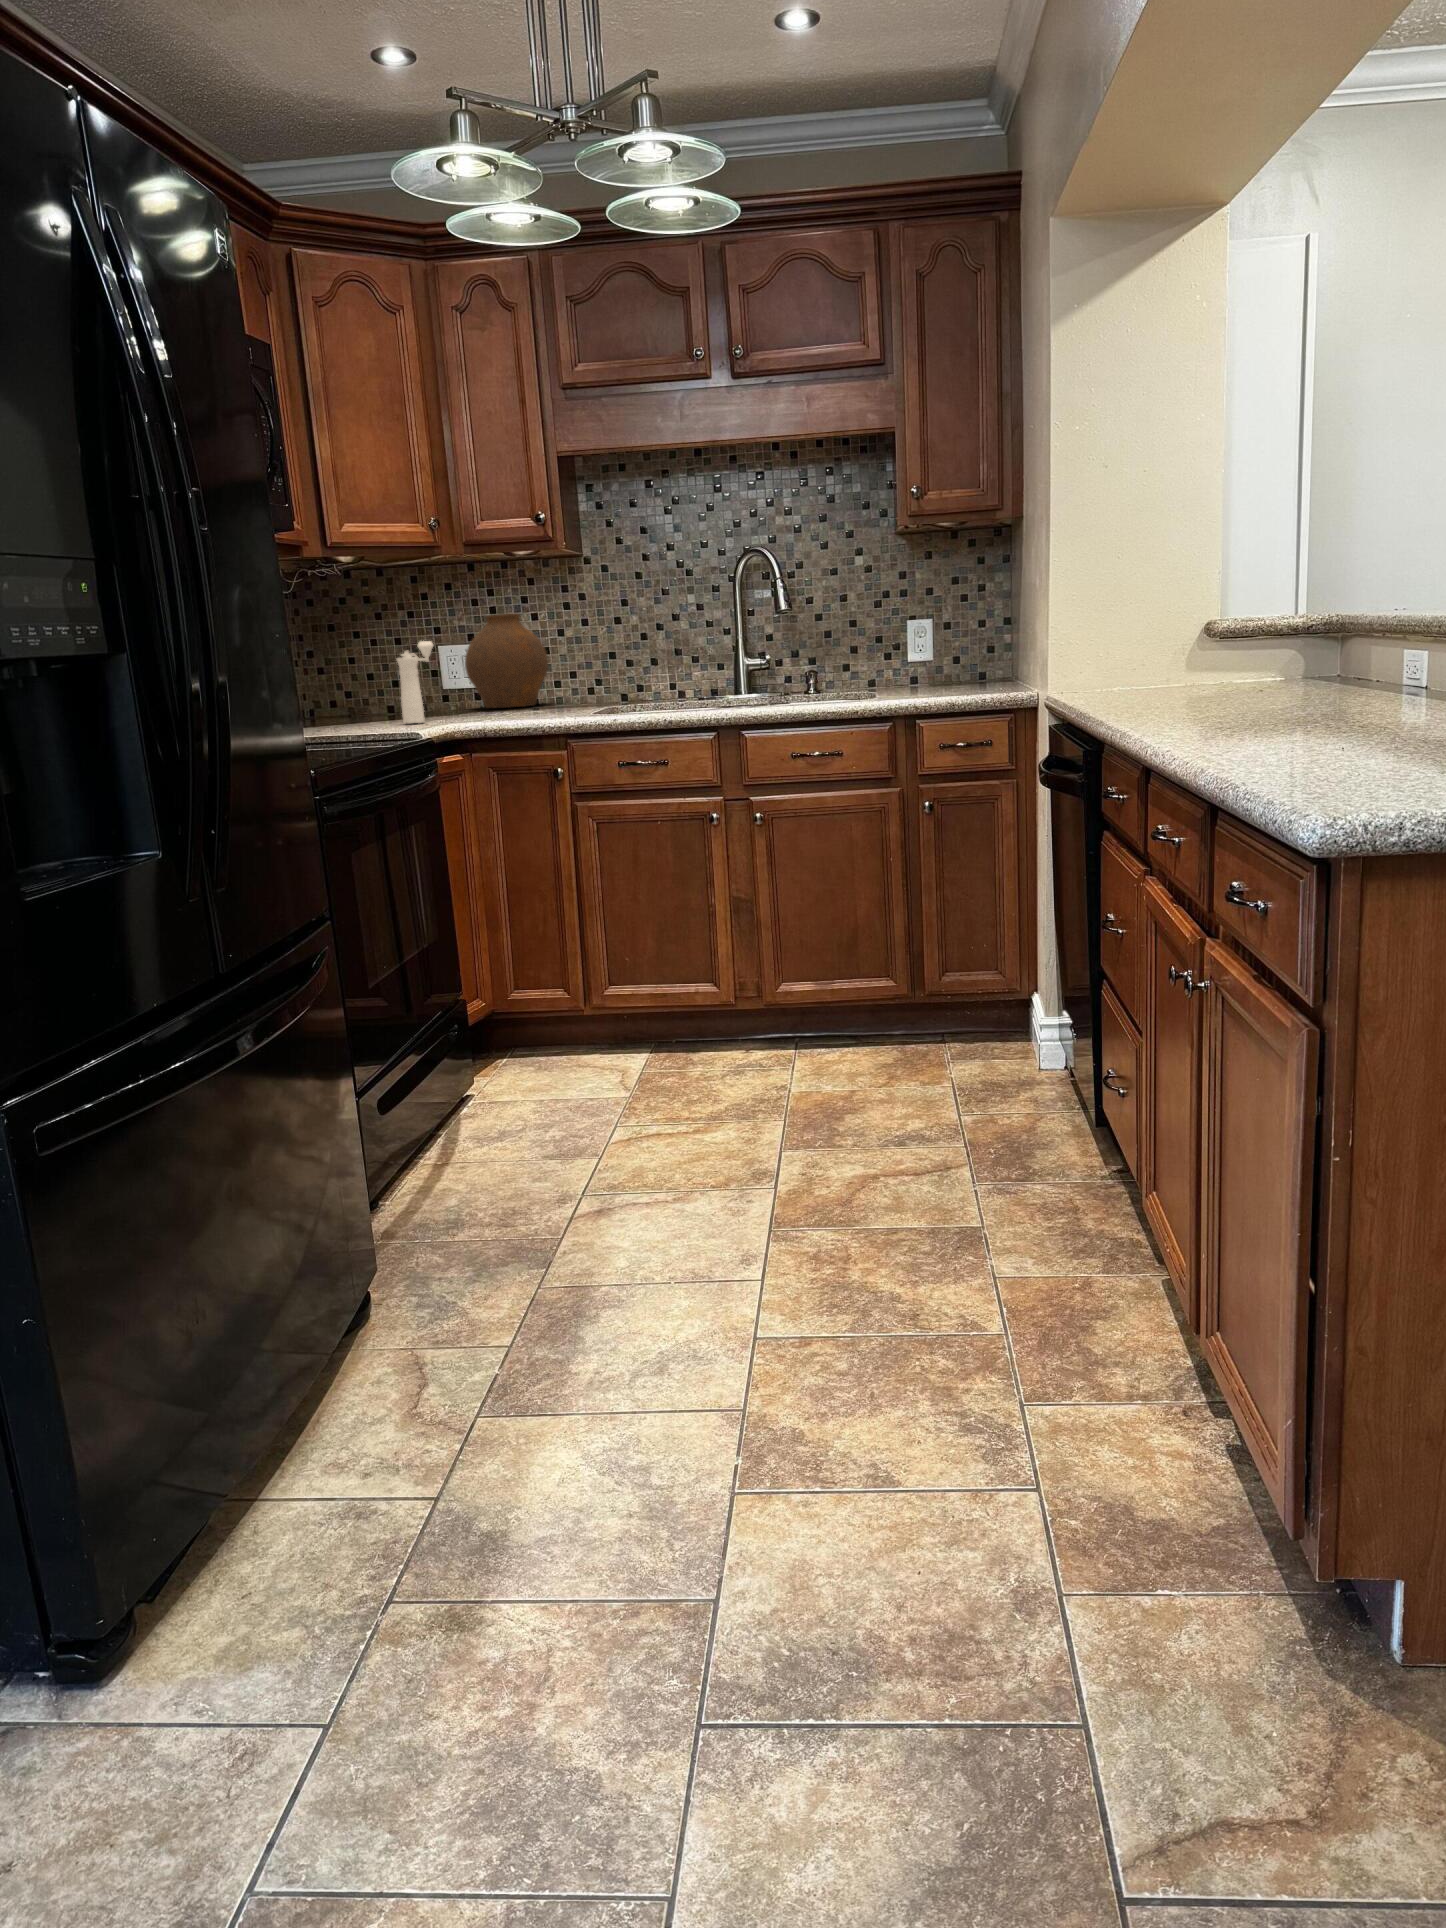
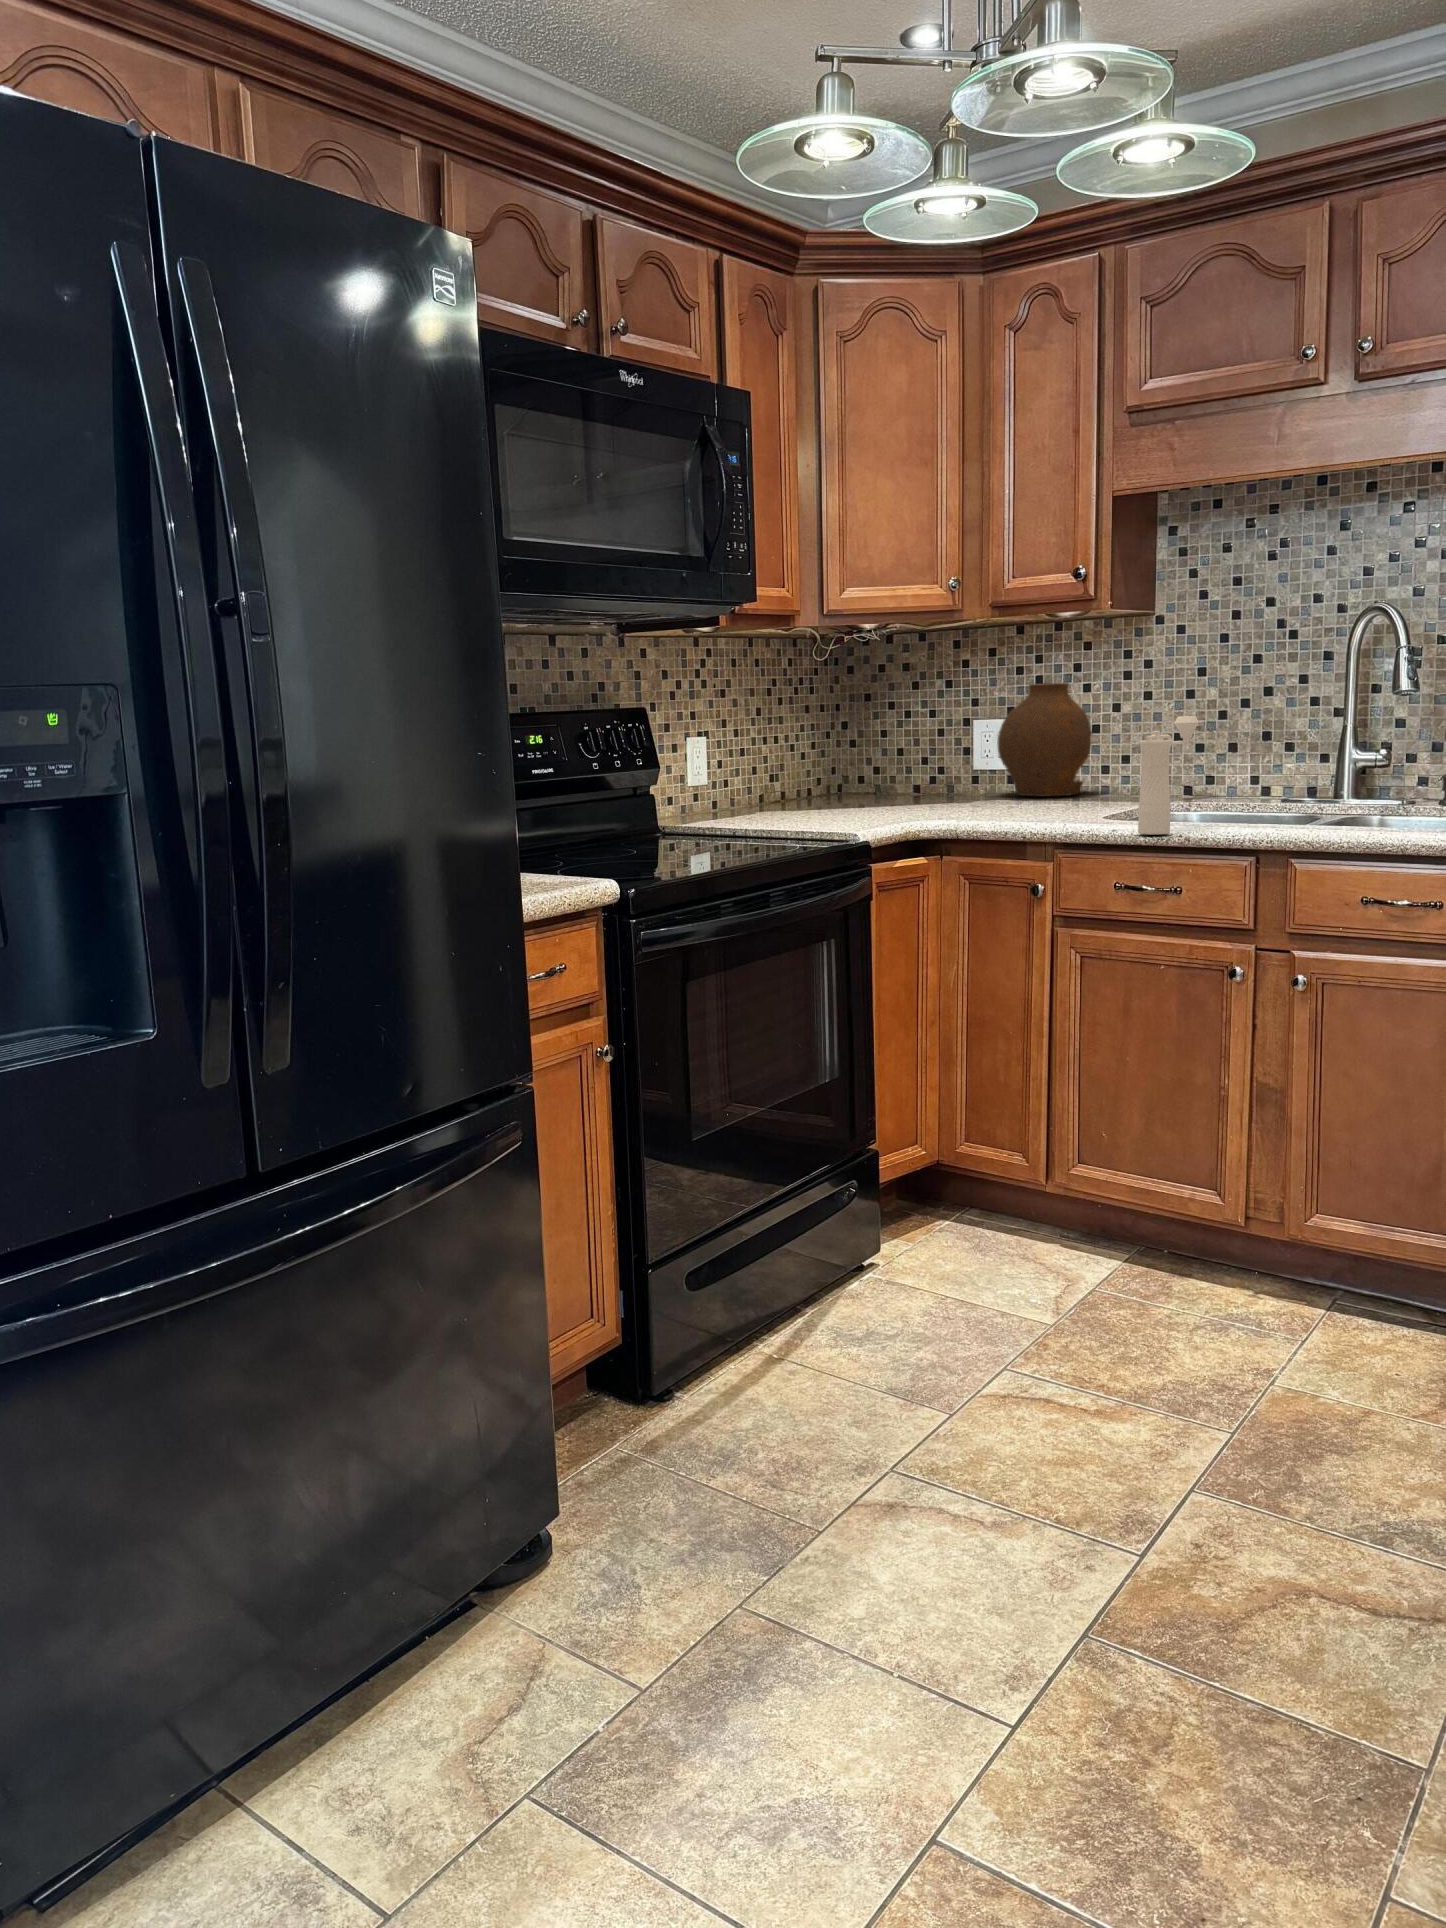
pepper mill: present [397,641,433,723] -> present [1138,716,1199,834]

